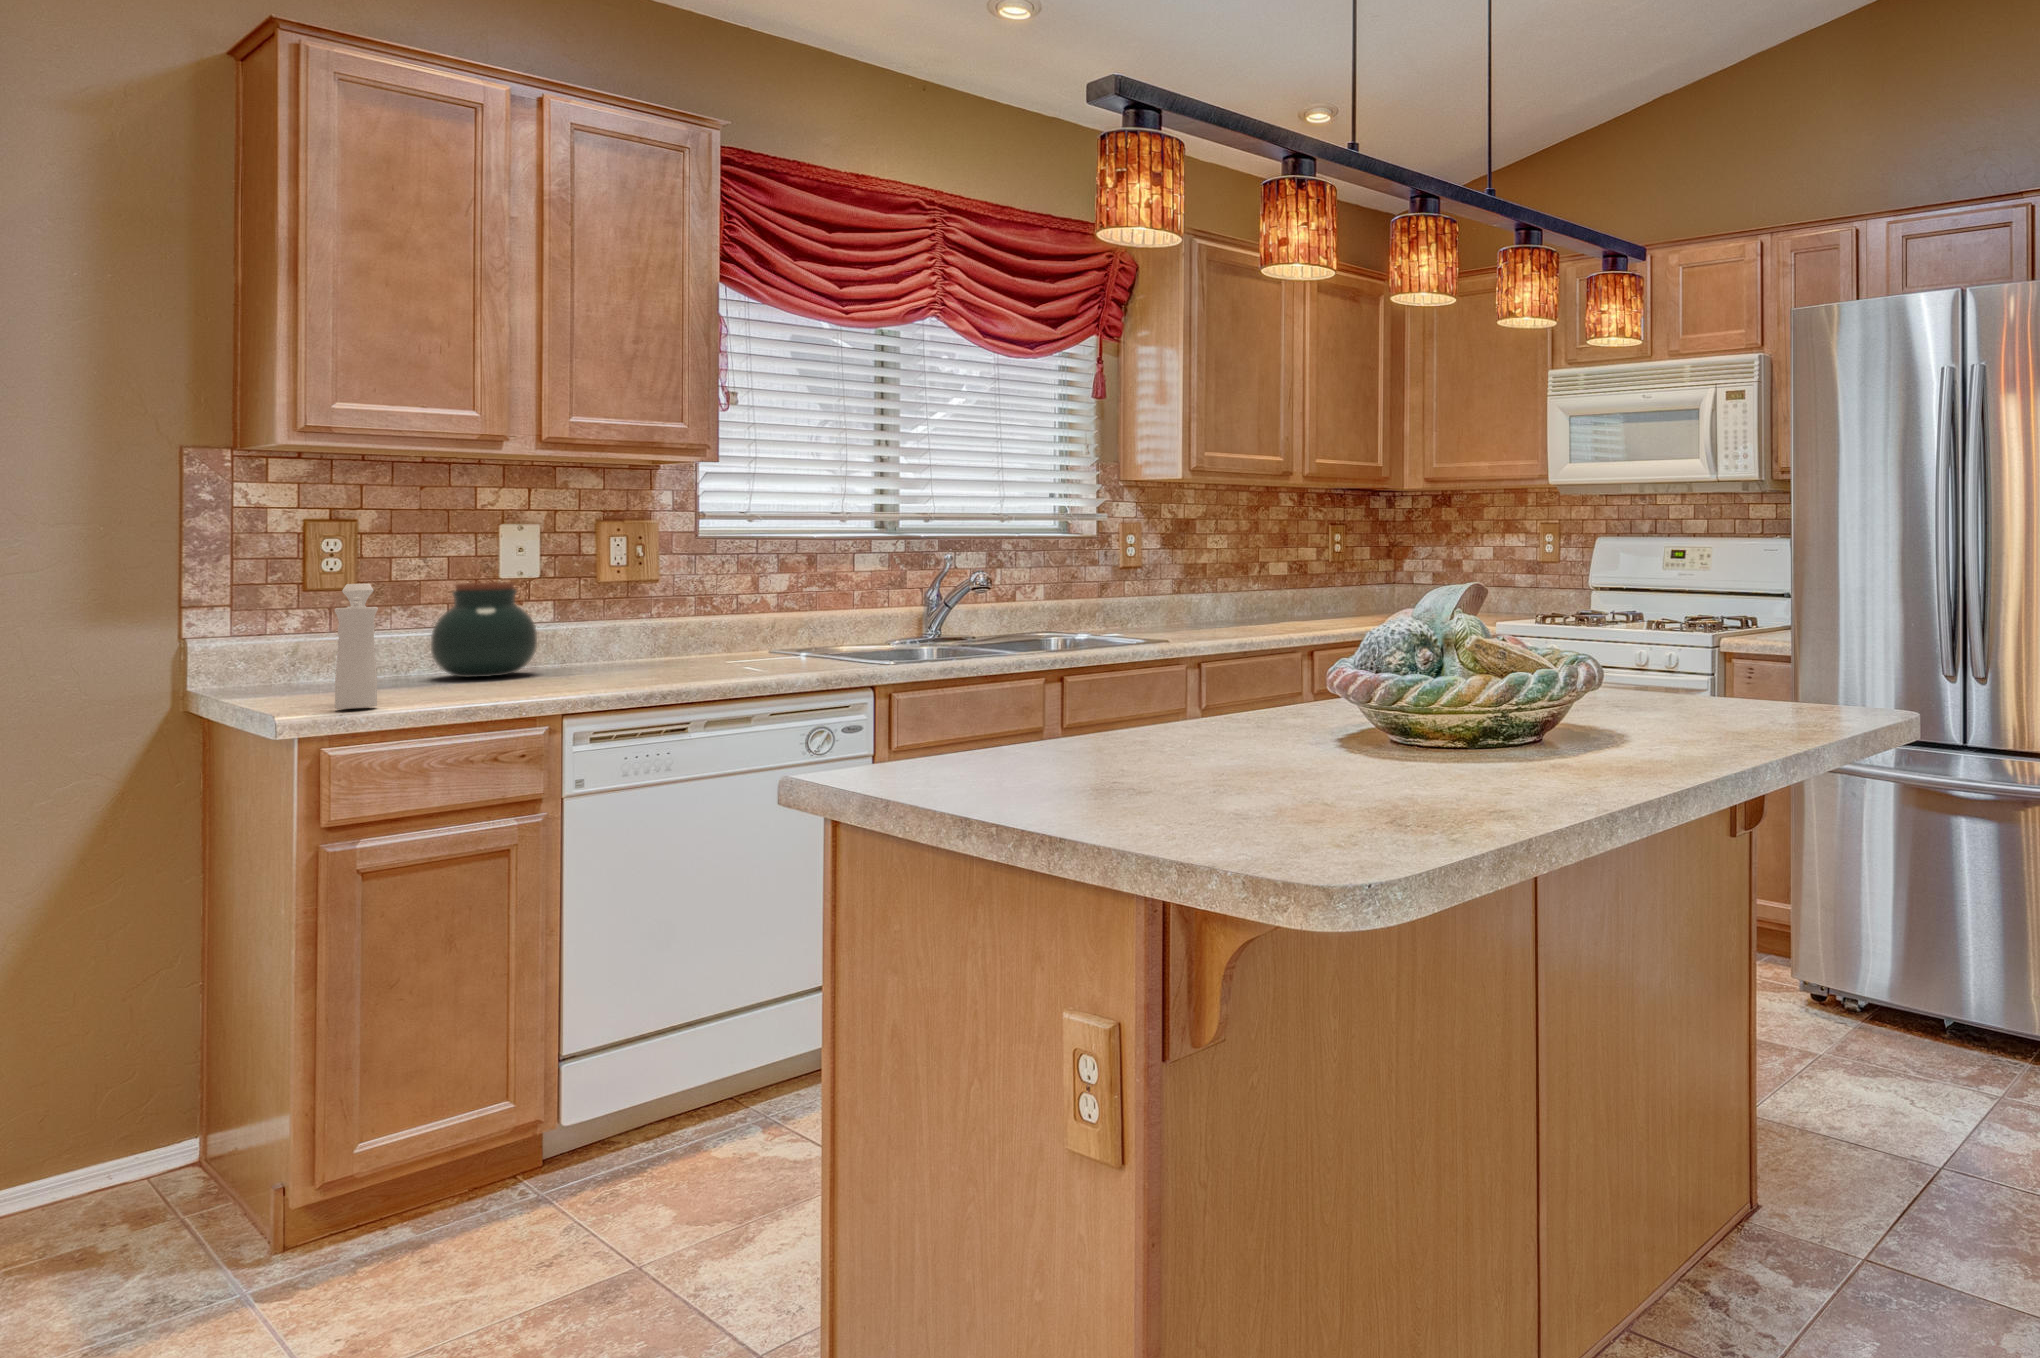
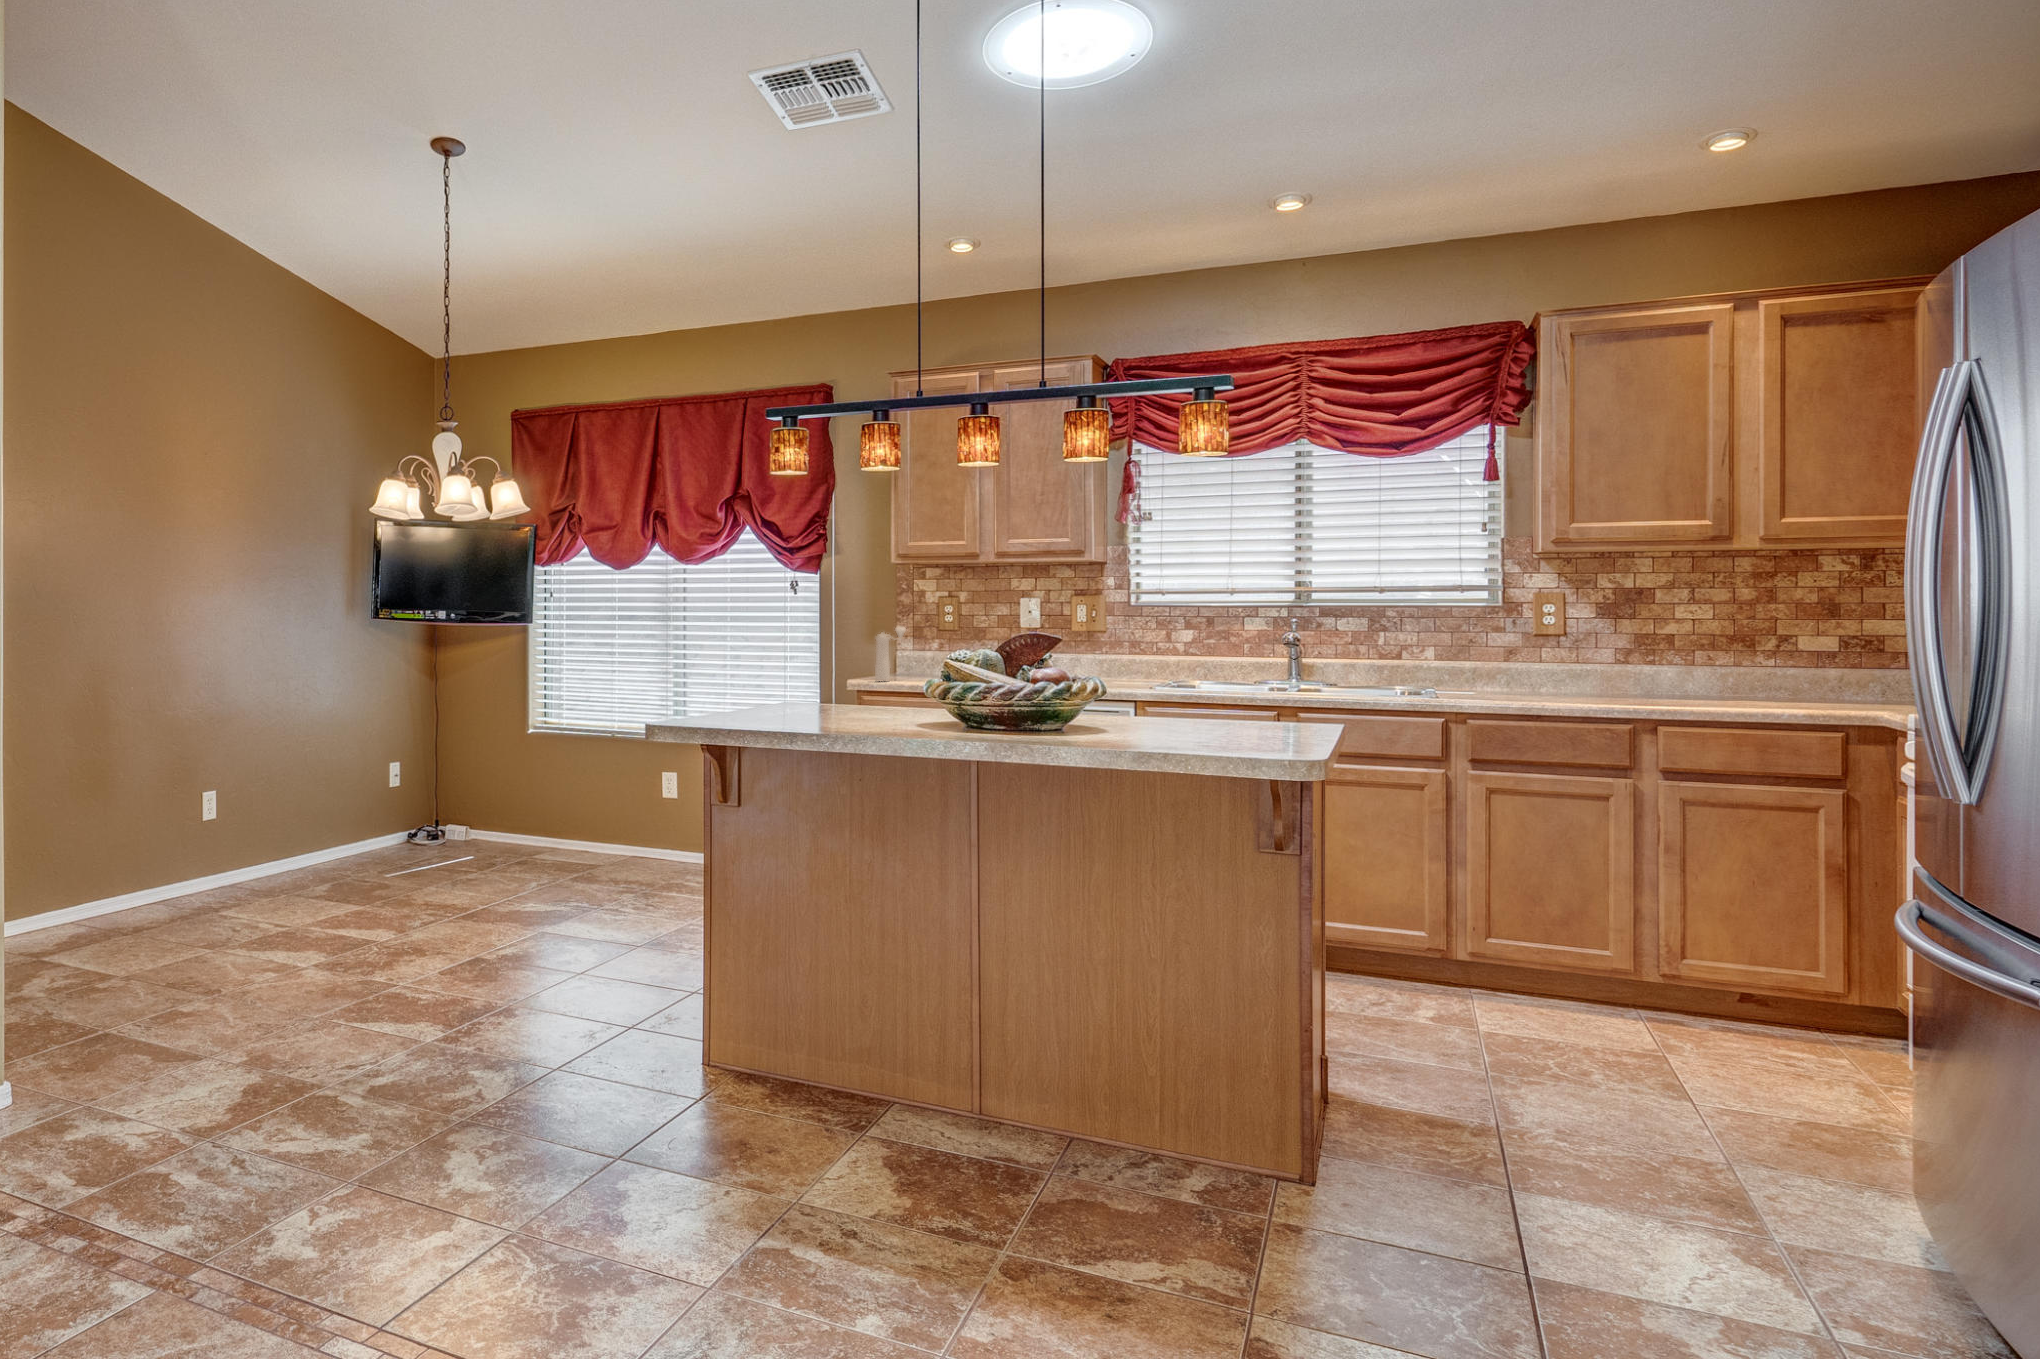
jar: present [431,582,537,677] -> none [972,629,1017,678]

